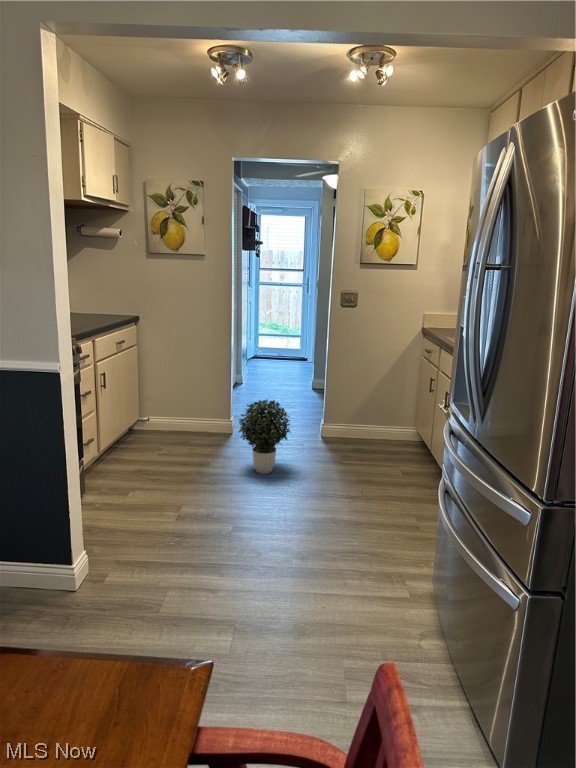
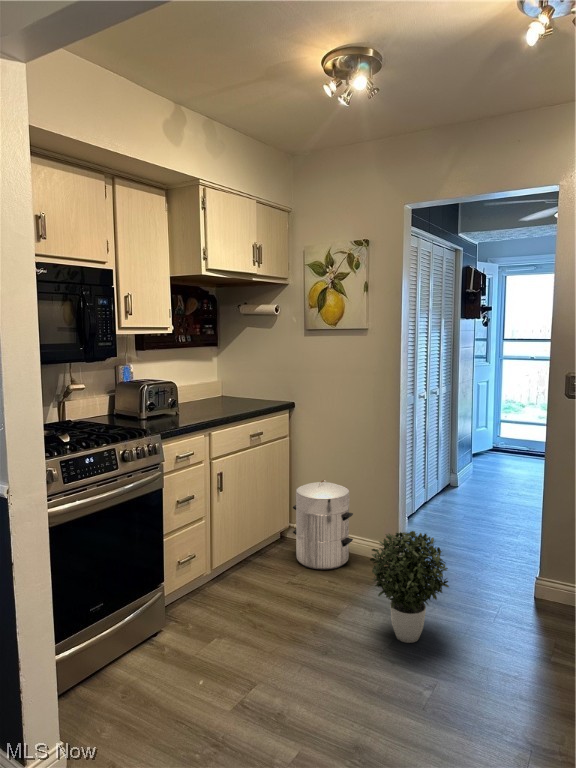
waste bin: none [149,377,200,445] -> present [293,480,353,570]

